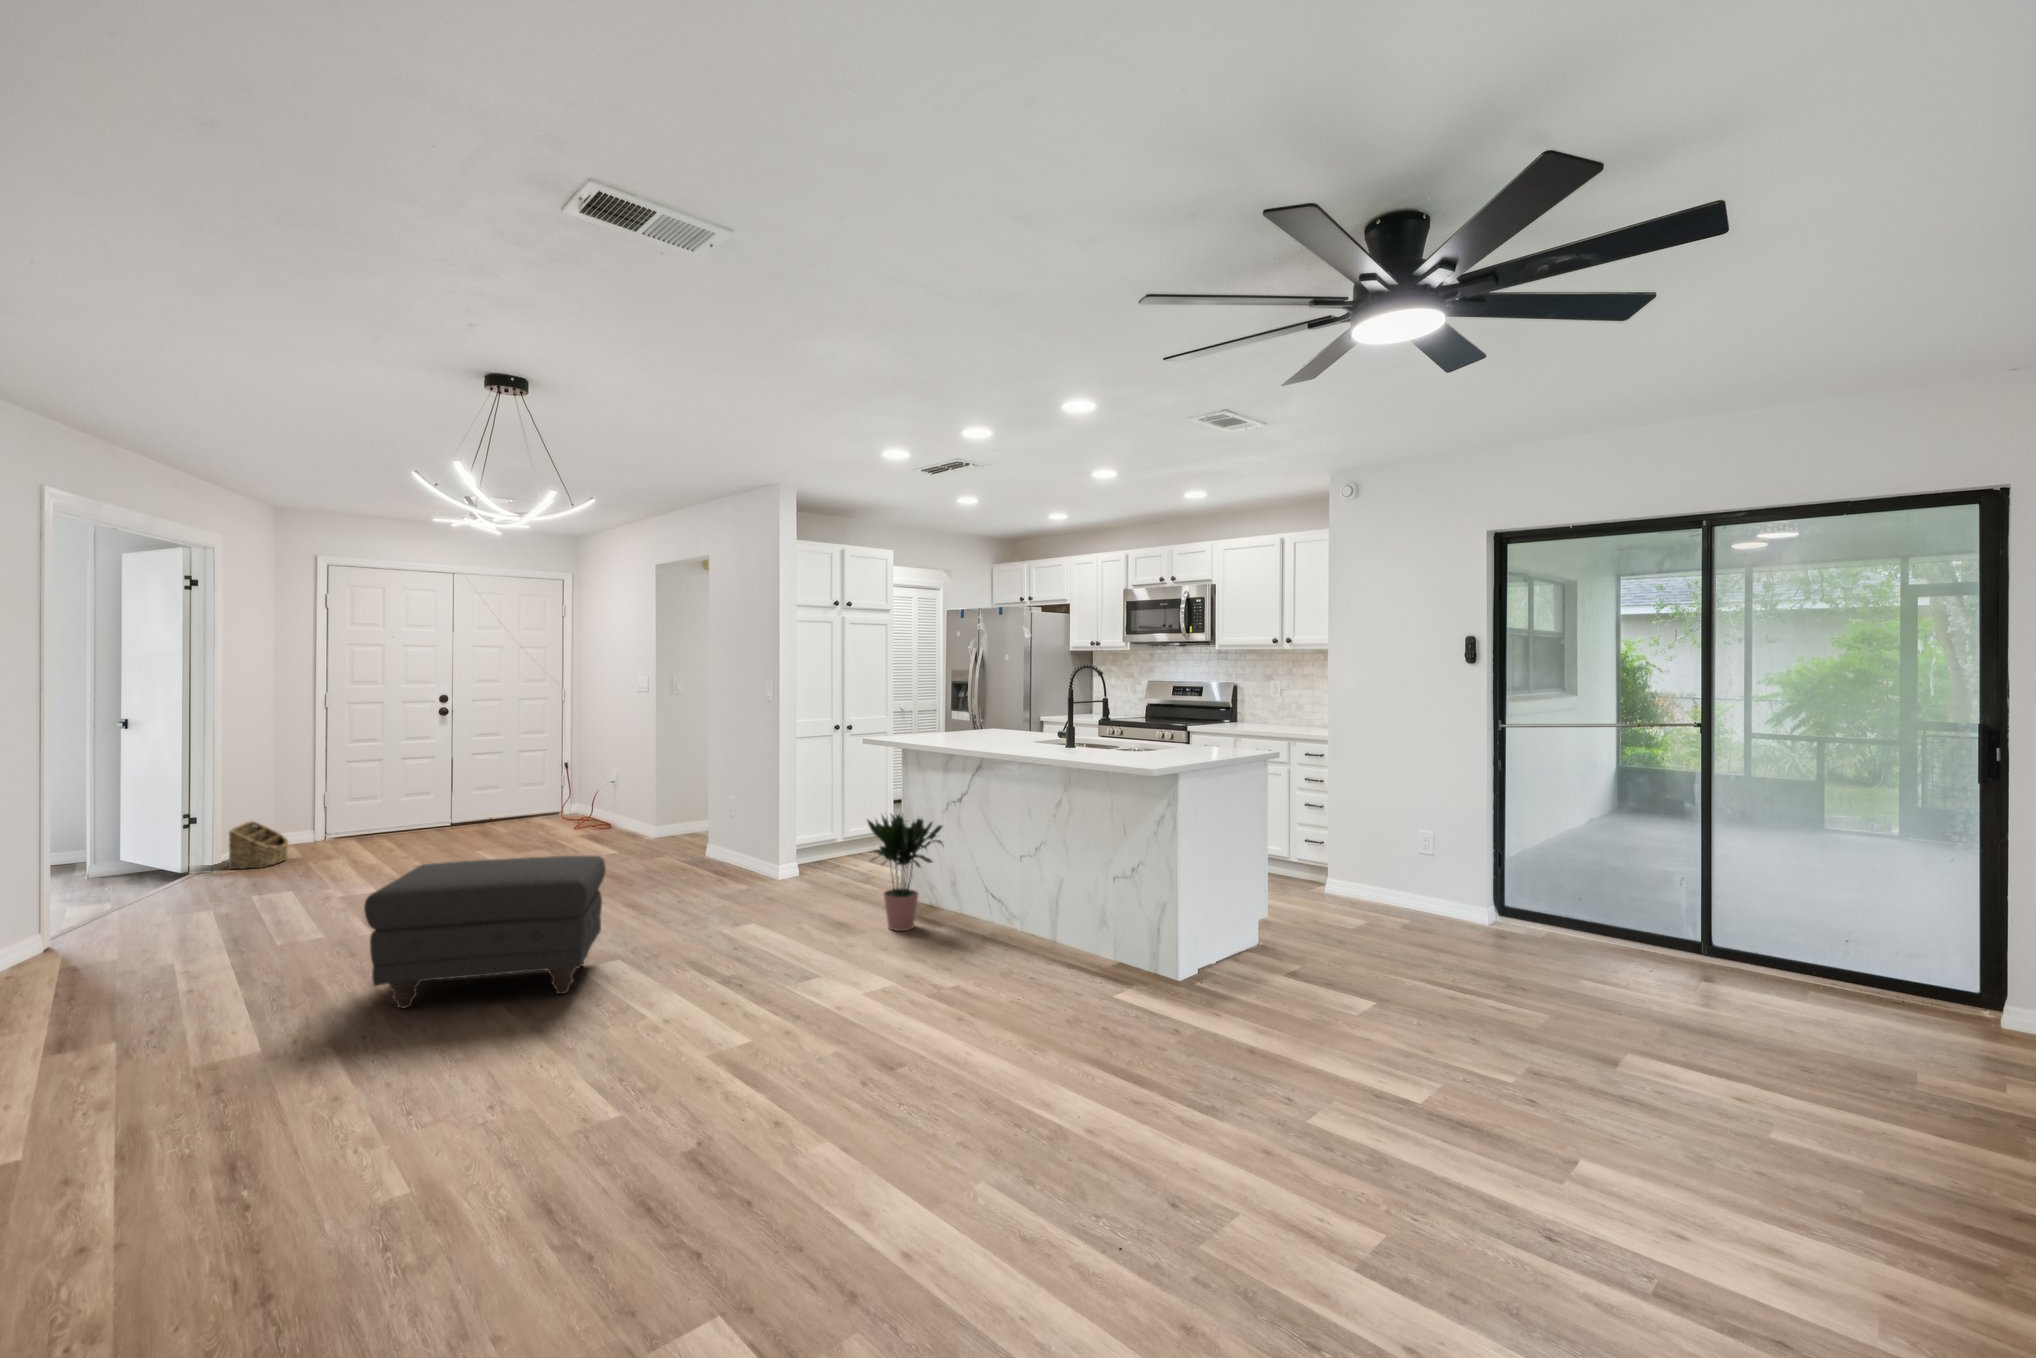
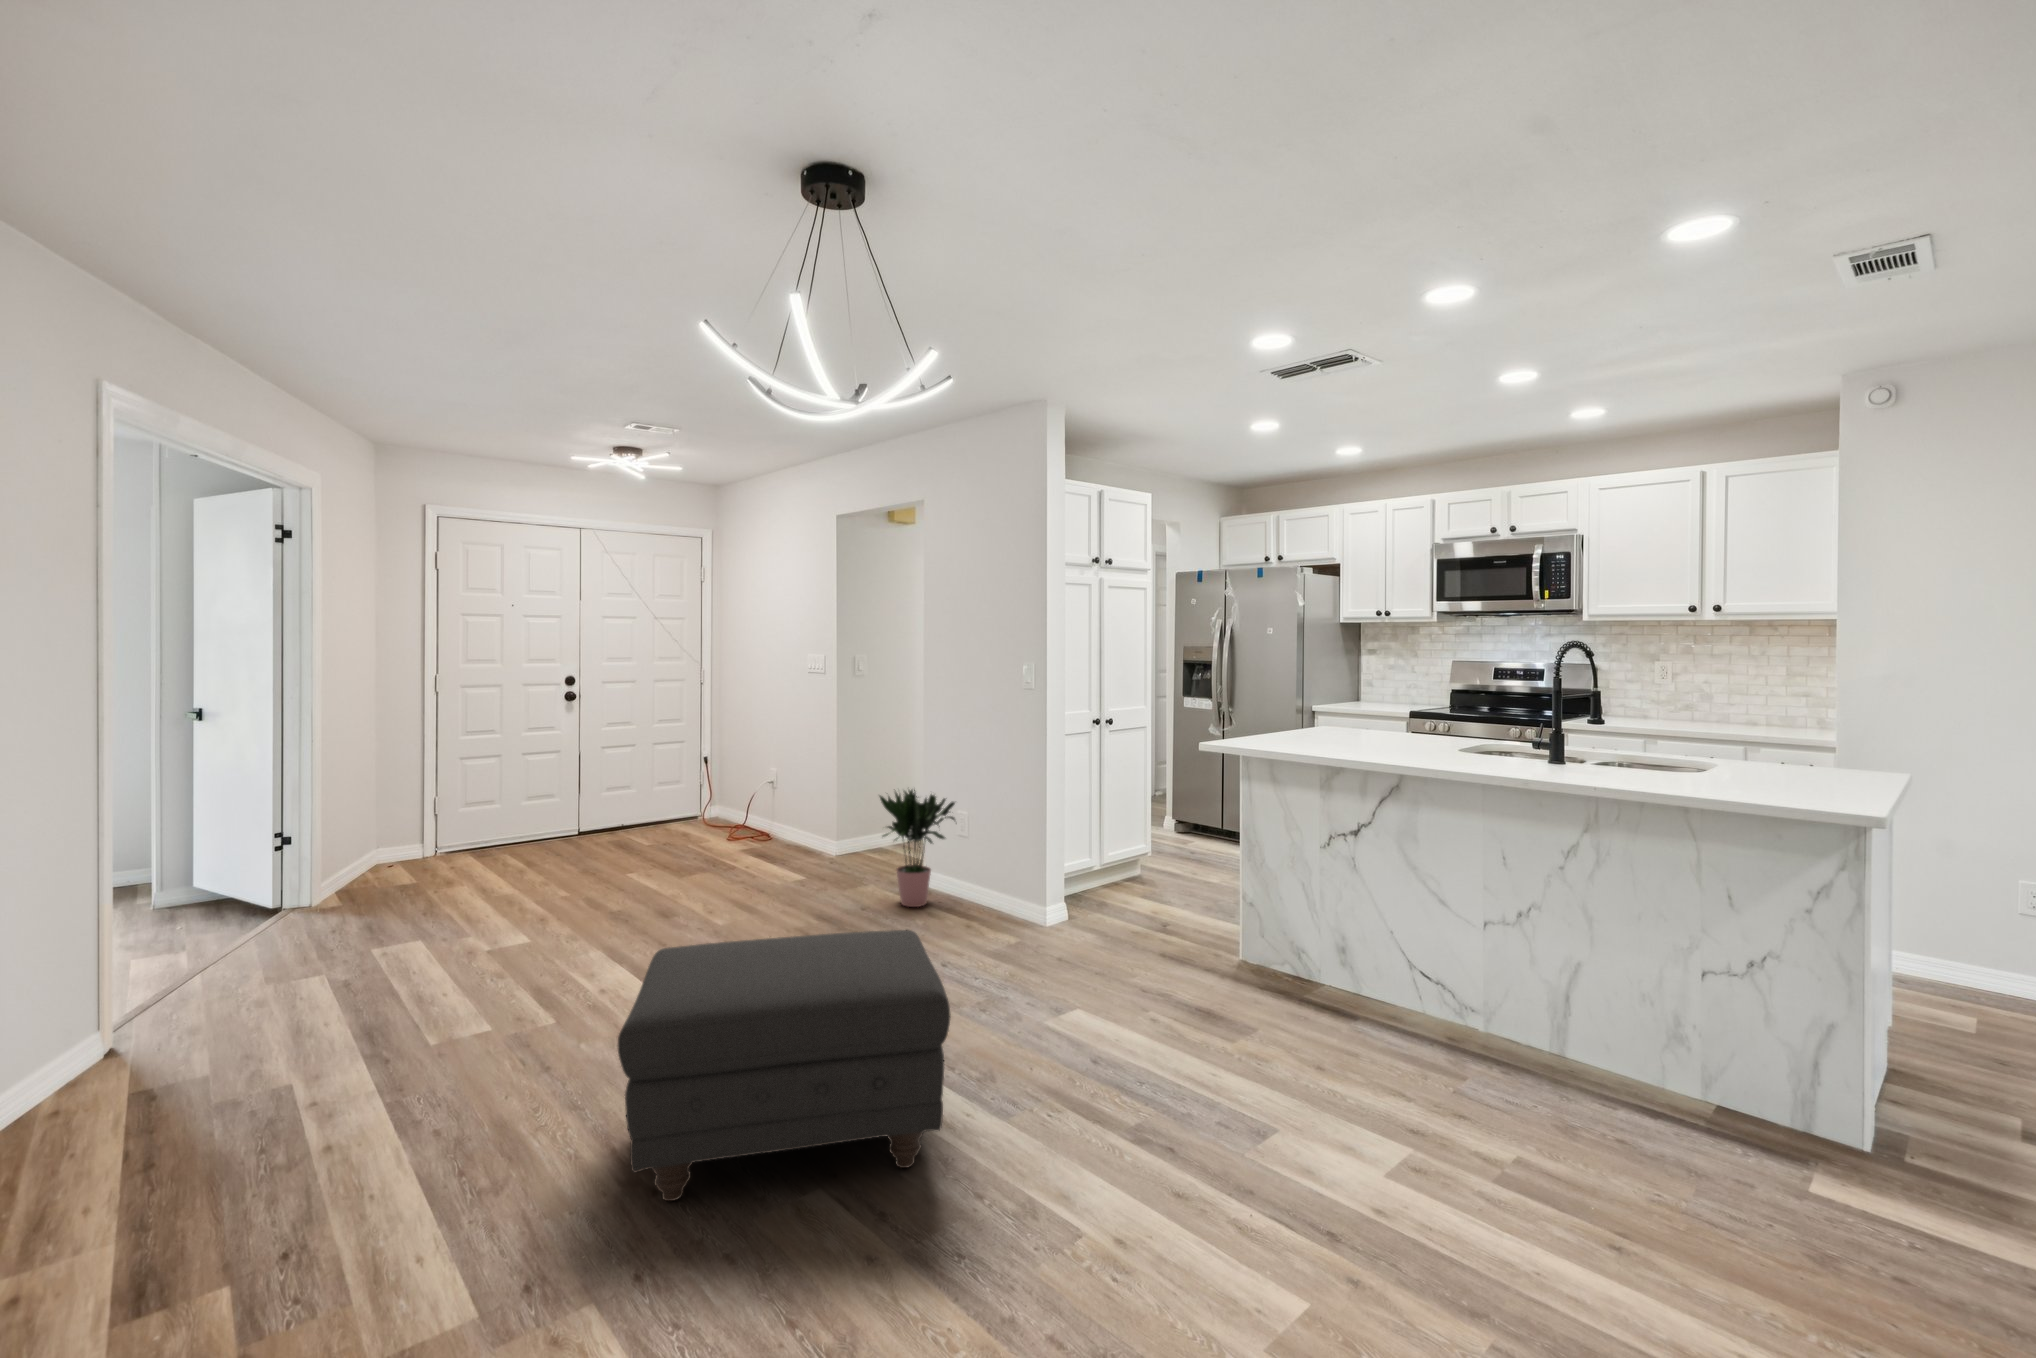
potted plant: present [867,814,942,931] -> present [880,790,955,907]
basket: present [229,821,288,869] -> none [331,837,401,901]

